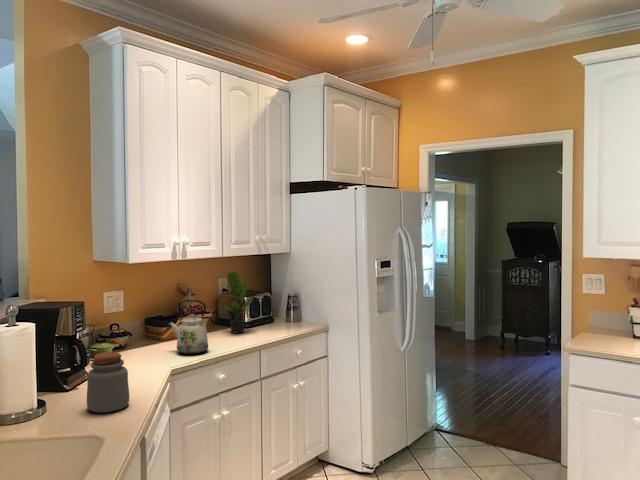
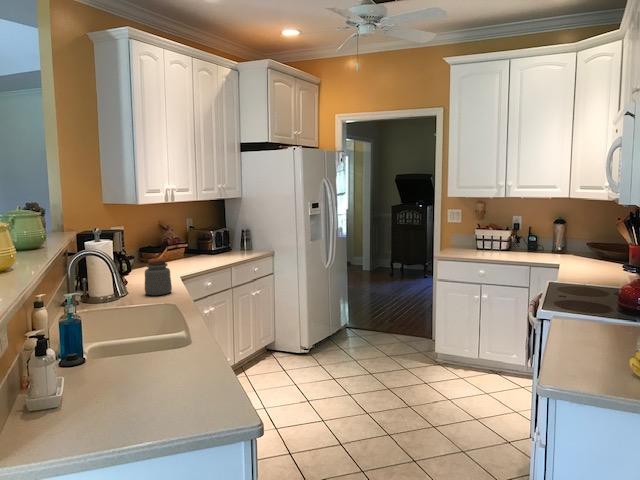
potted plant: present [225,271,253,333] -> none [197,211,222,257]
kettle: present [169,300,208,354] -> none [167,230,198,269]

